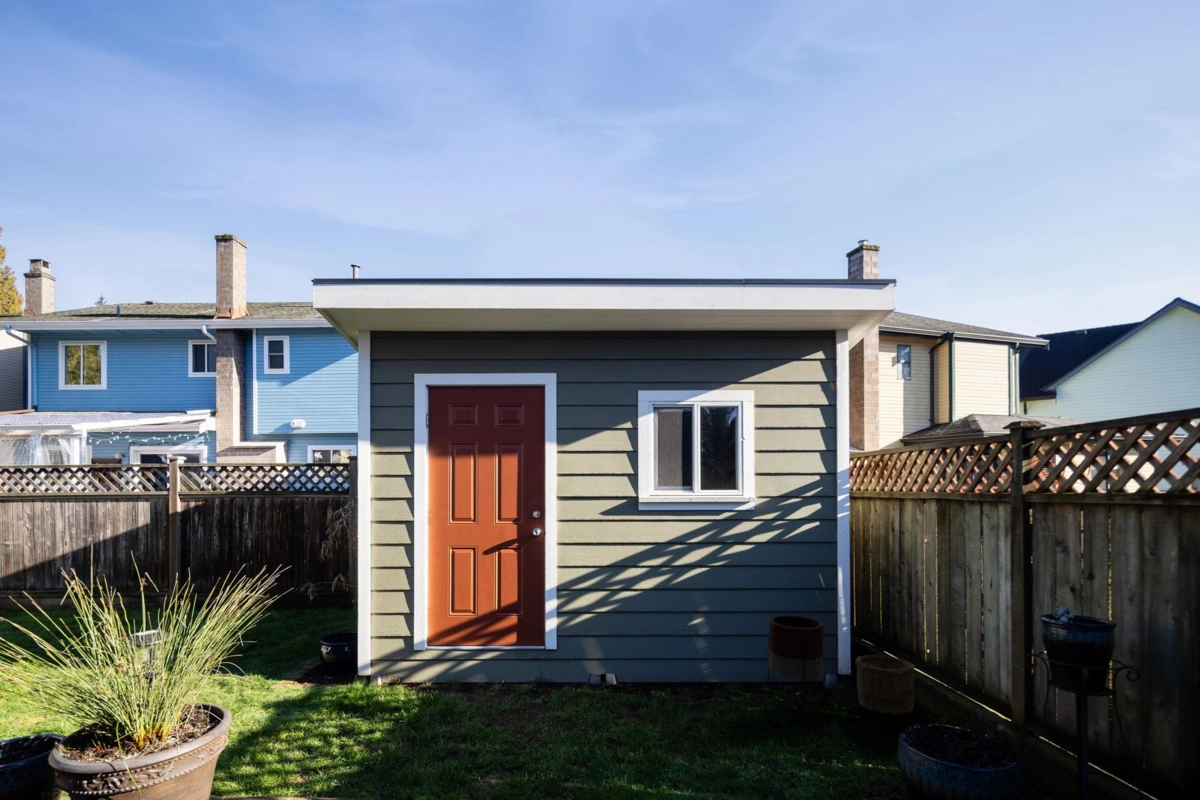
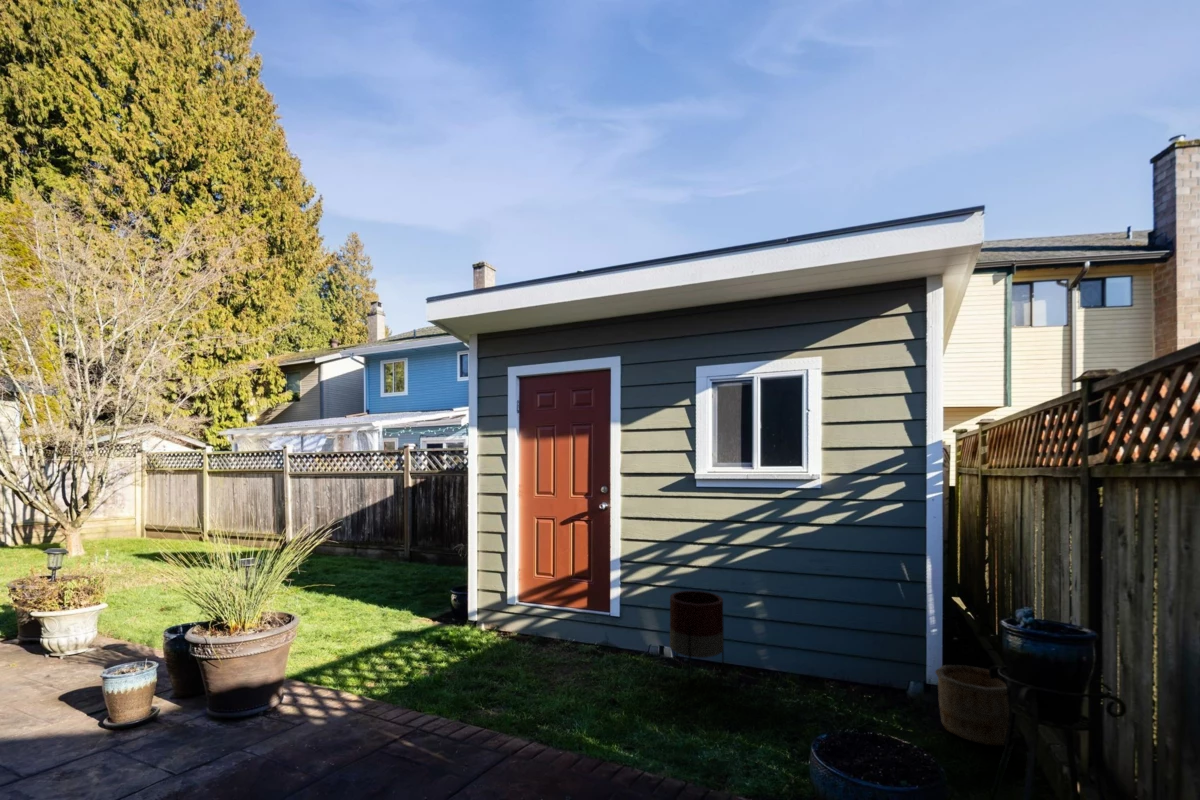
planter: present [768,615,823,703] -> present [670,591,724,679]

